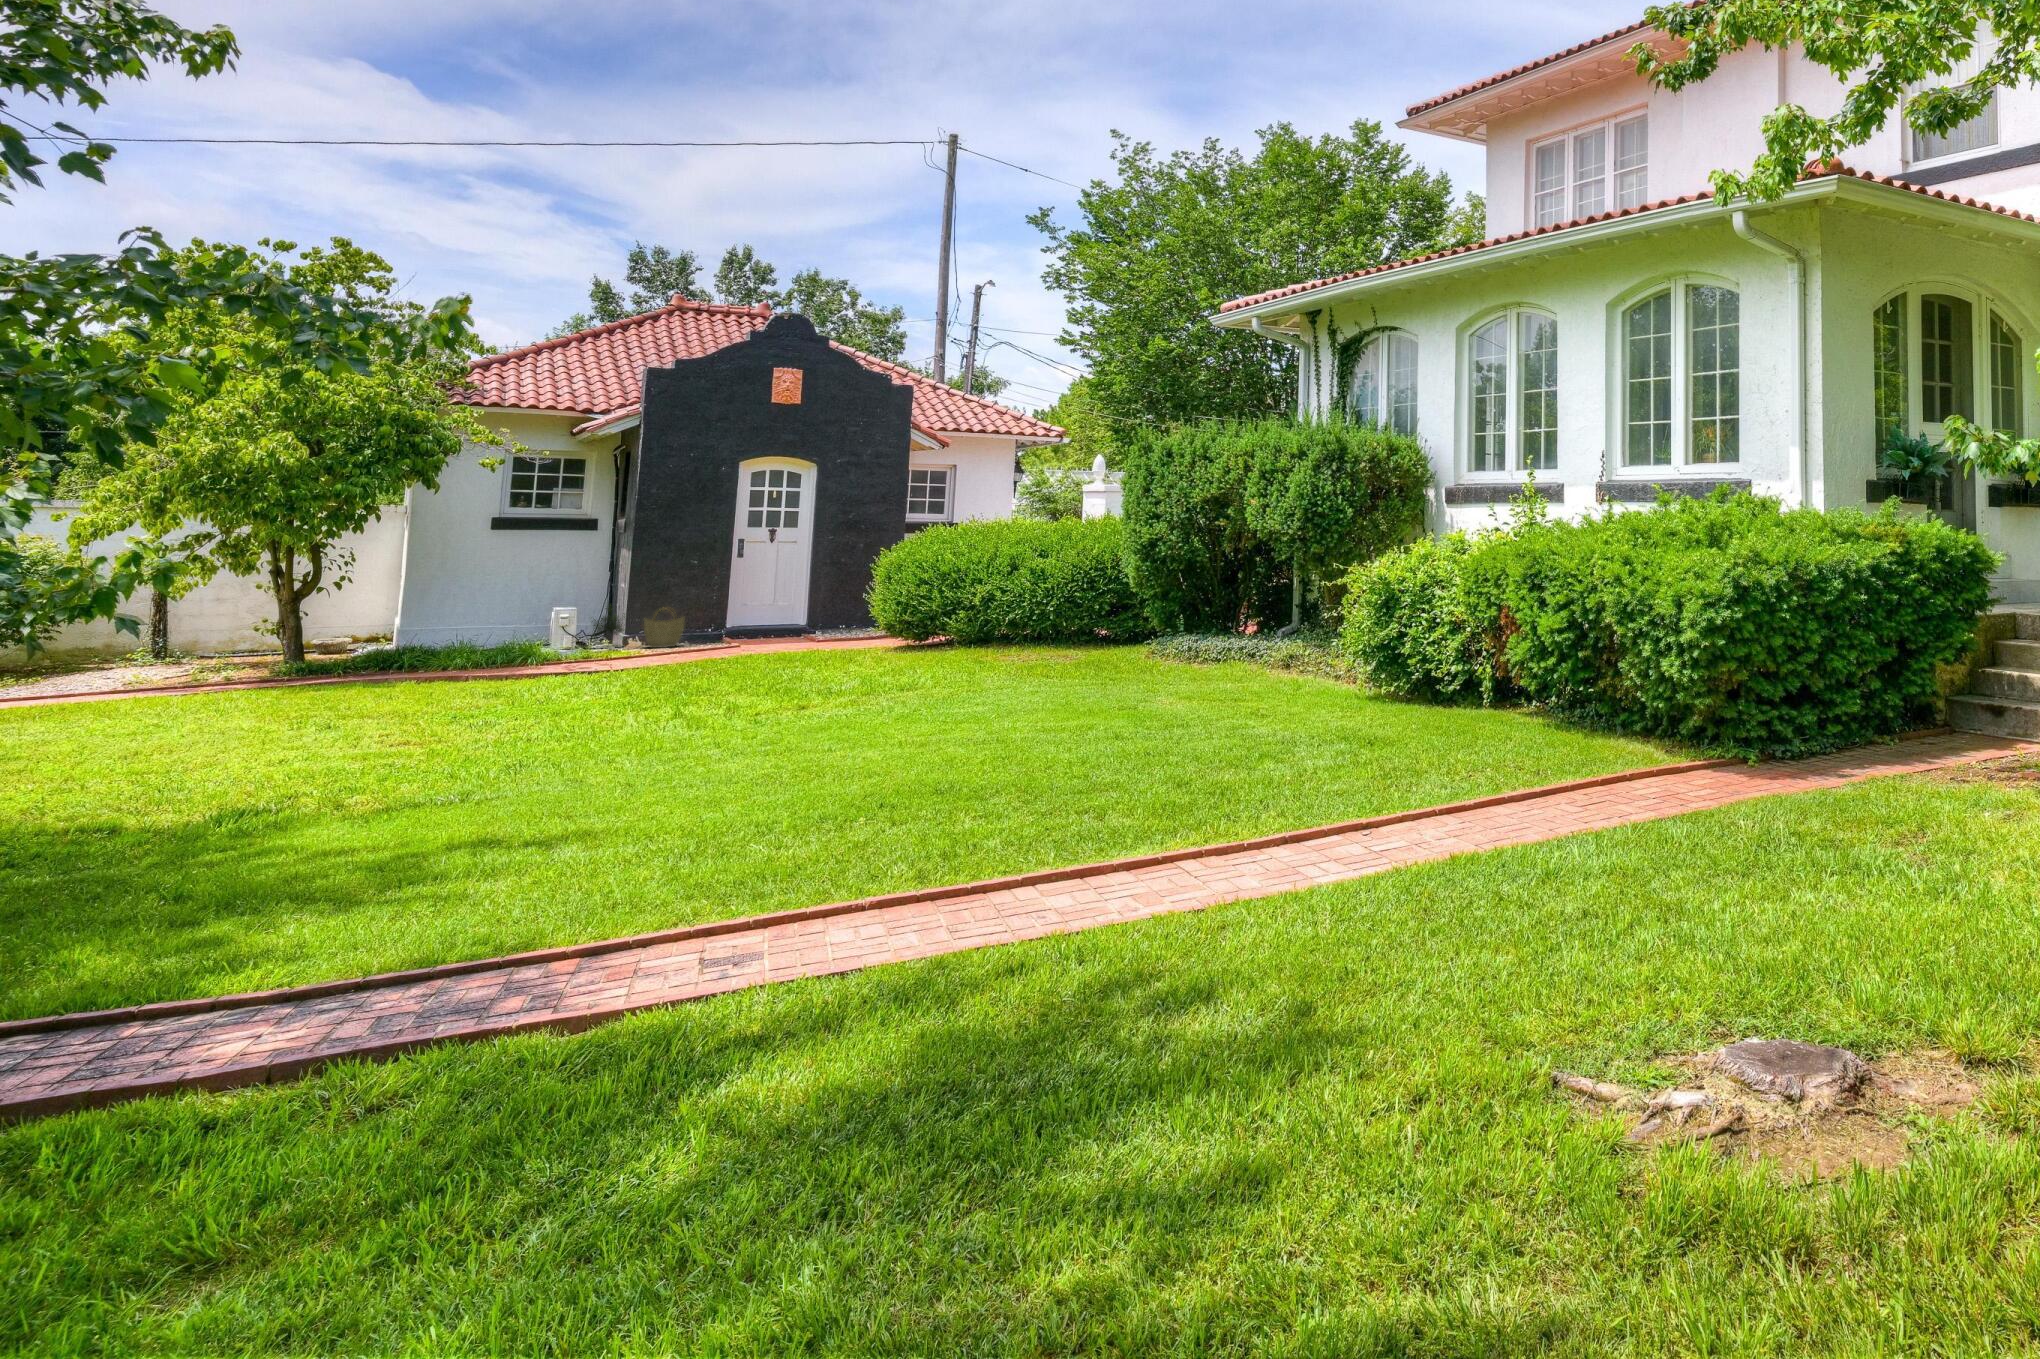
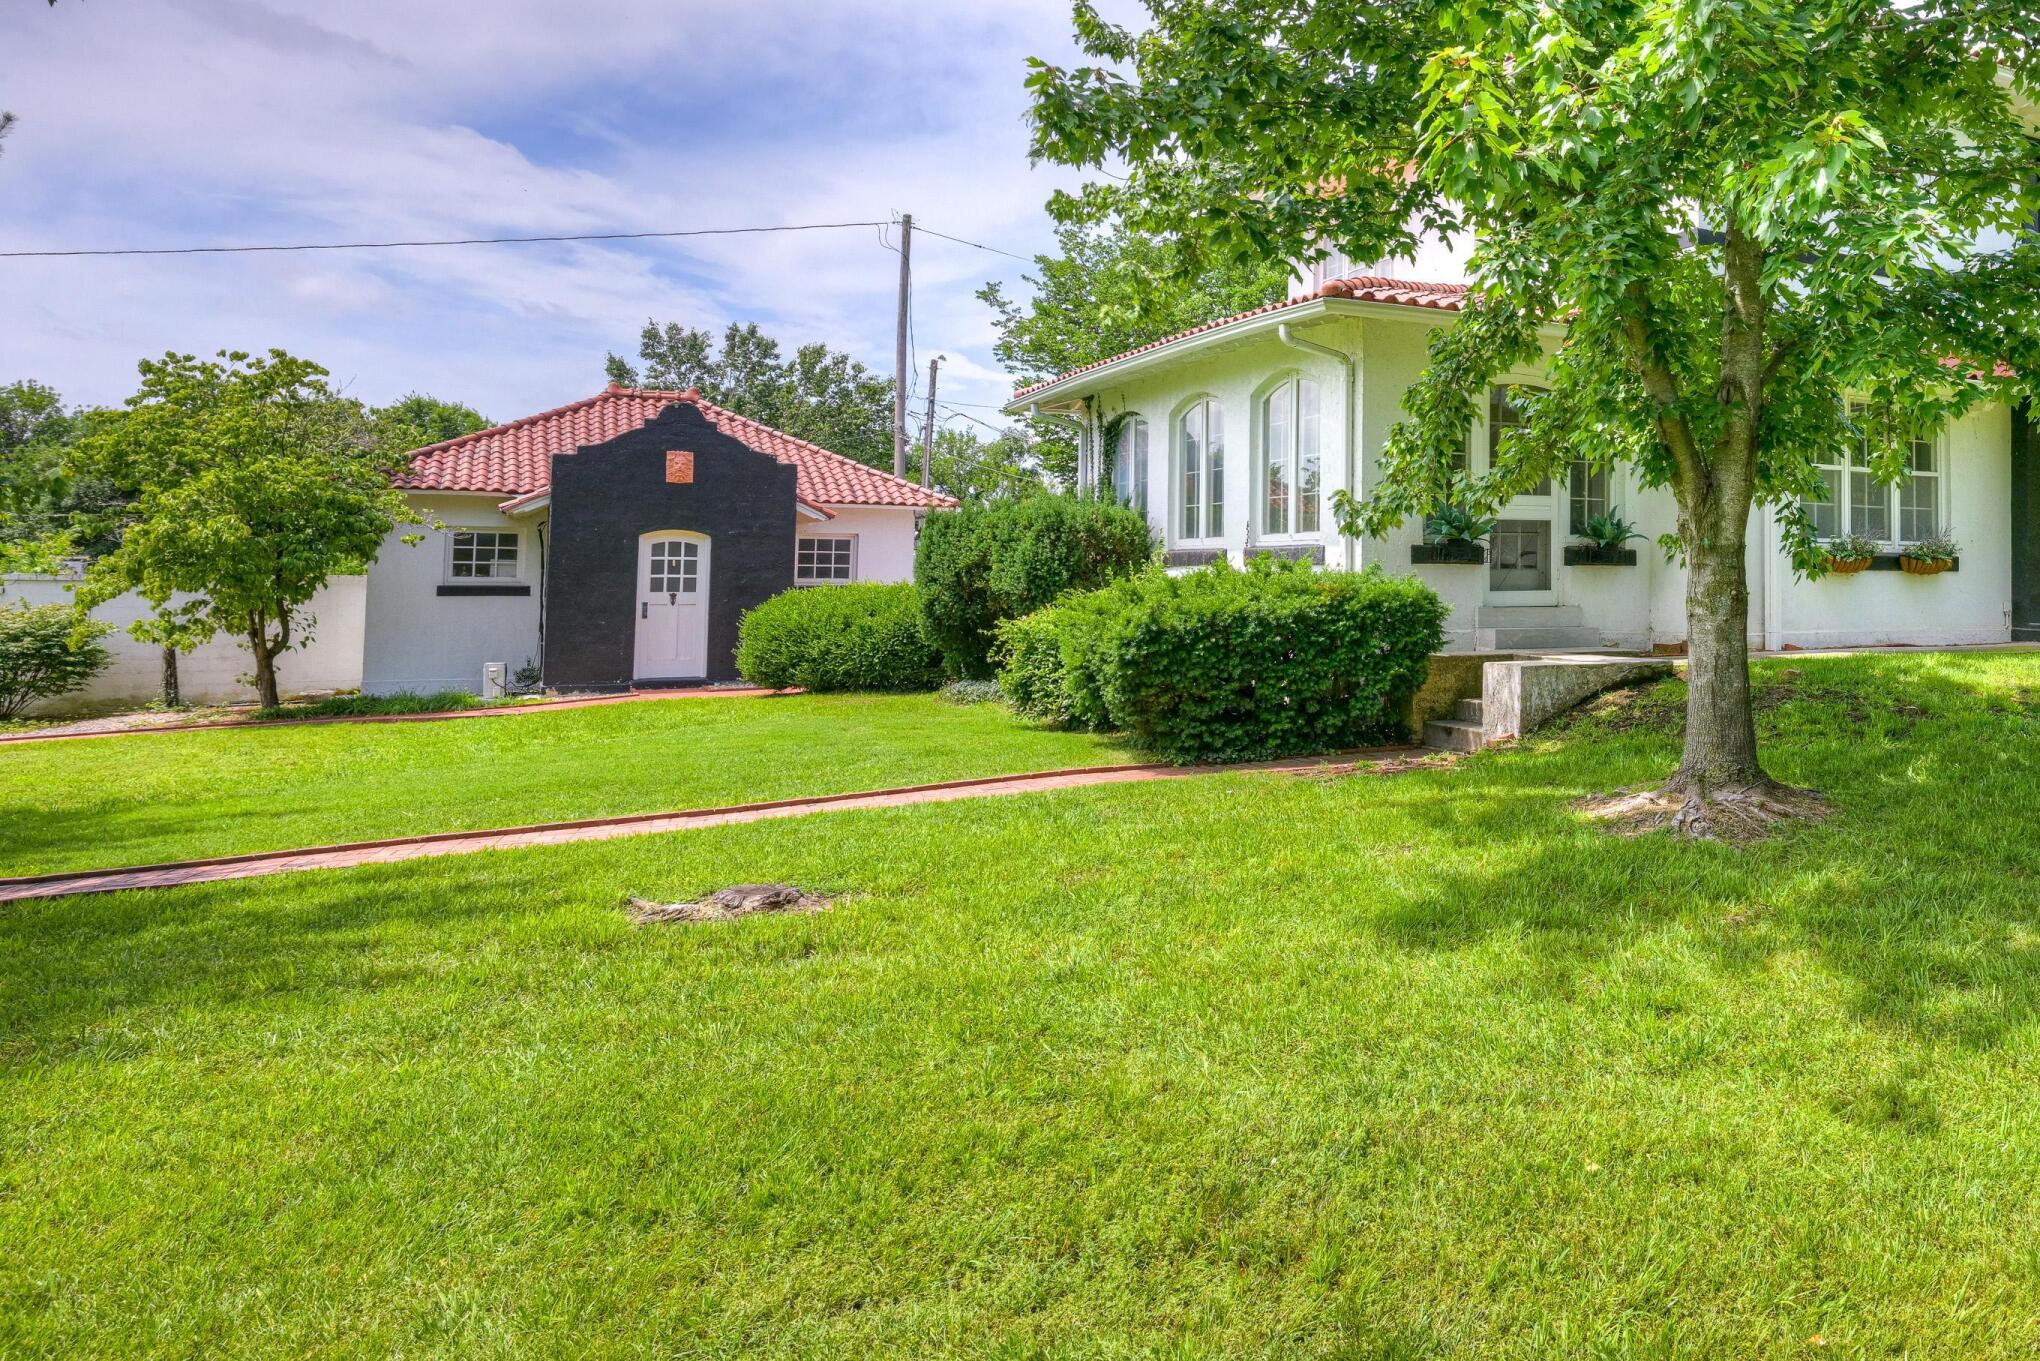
woven basket: present [644,608,684,648] -> none [556,659,590,694]

